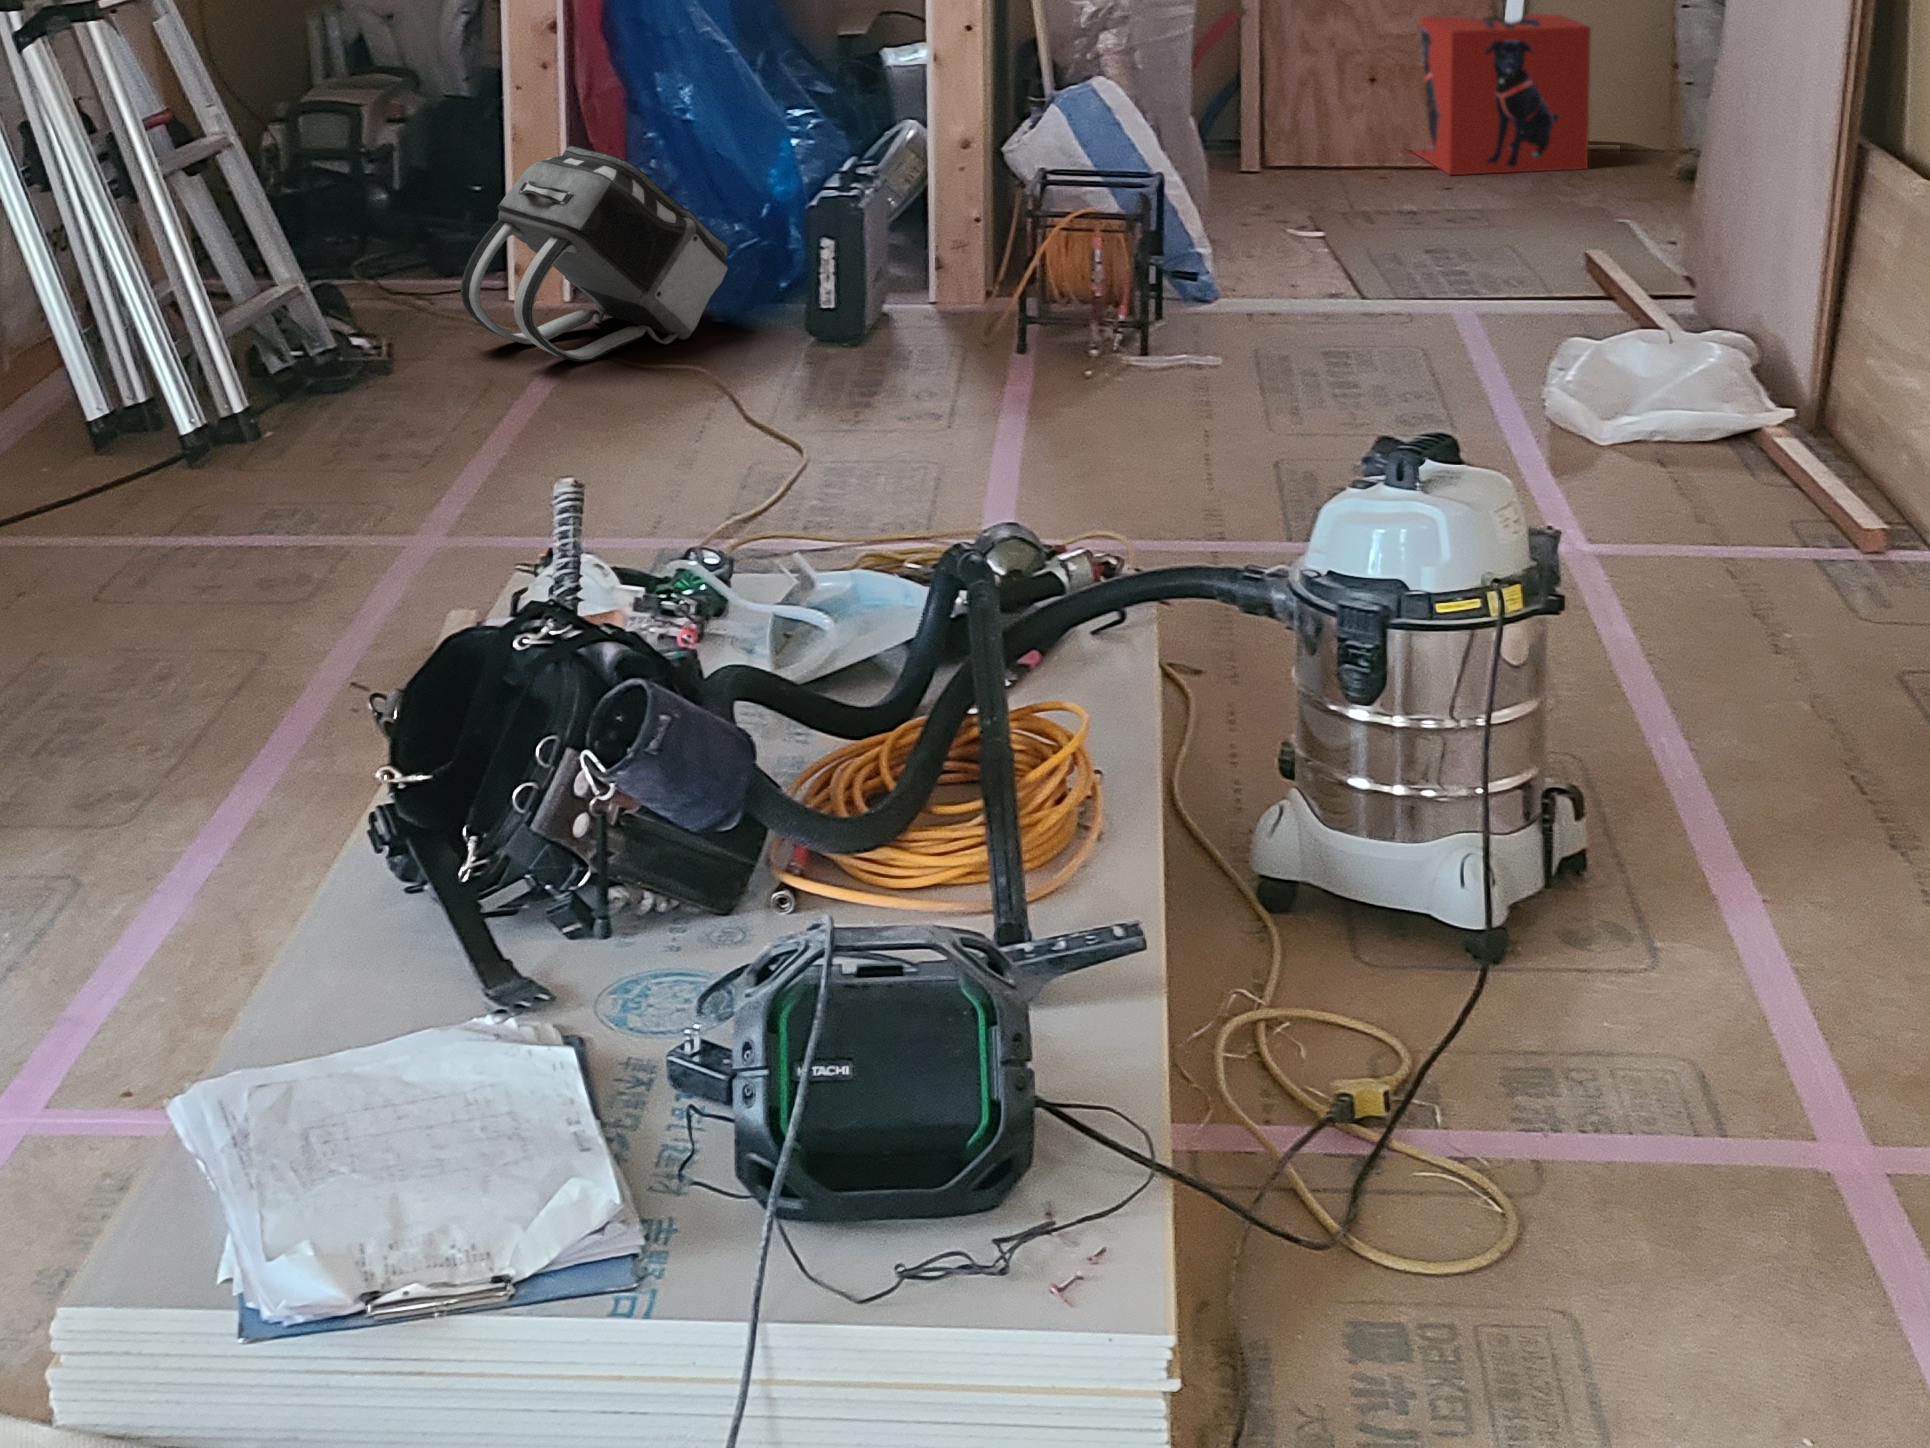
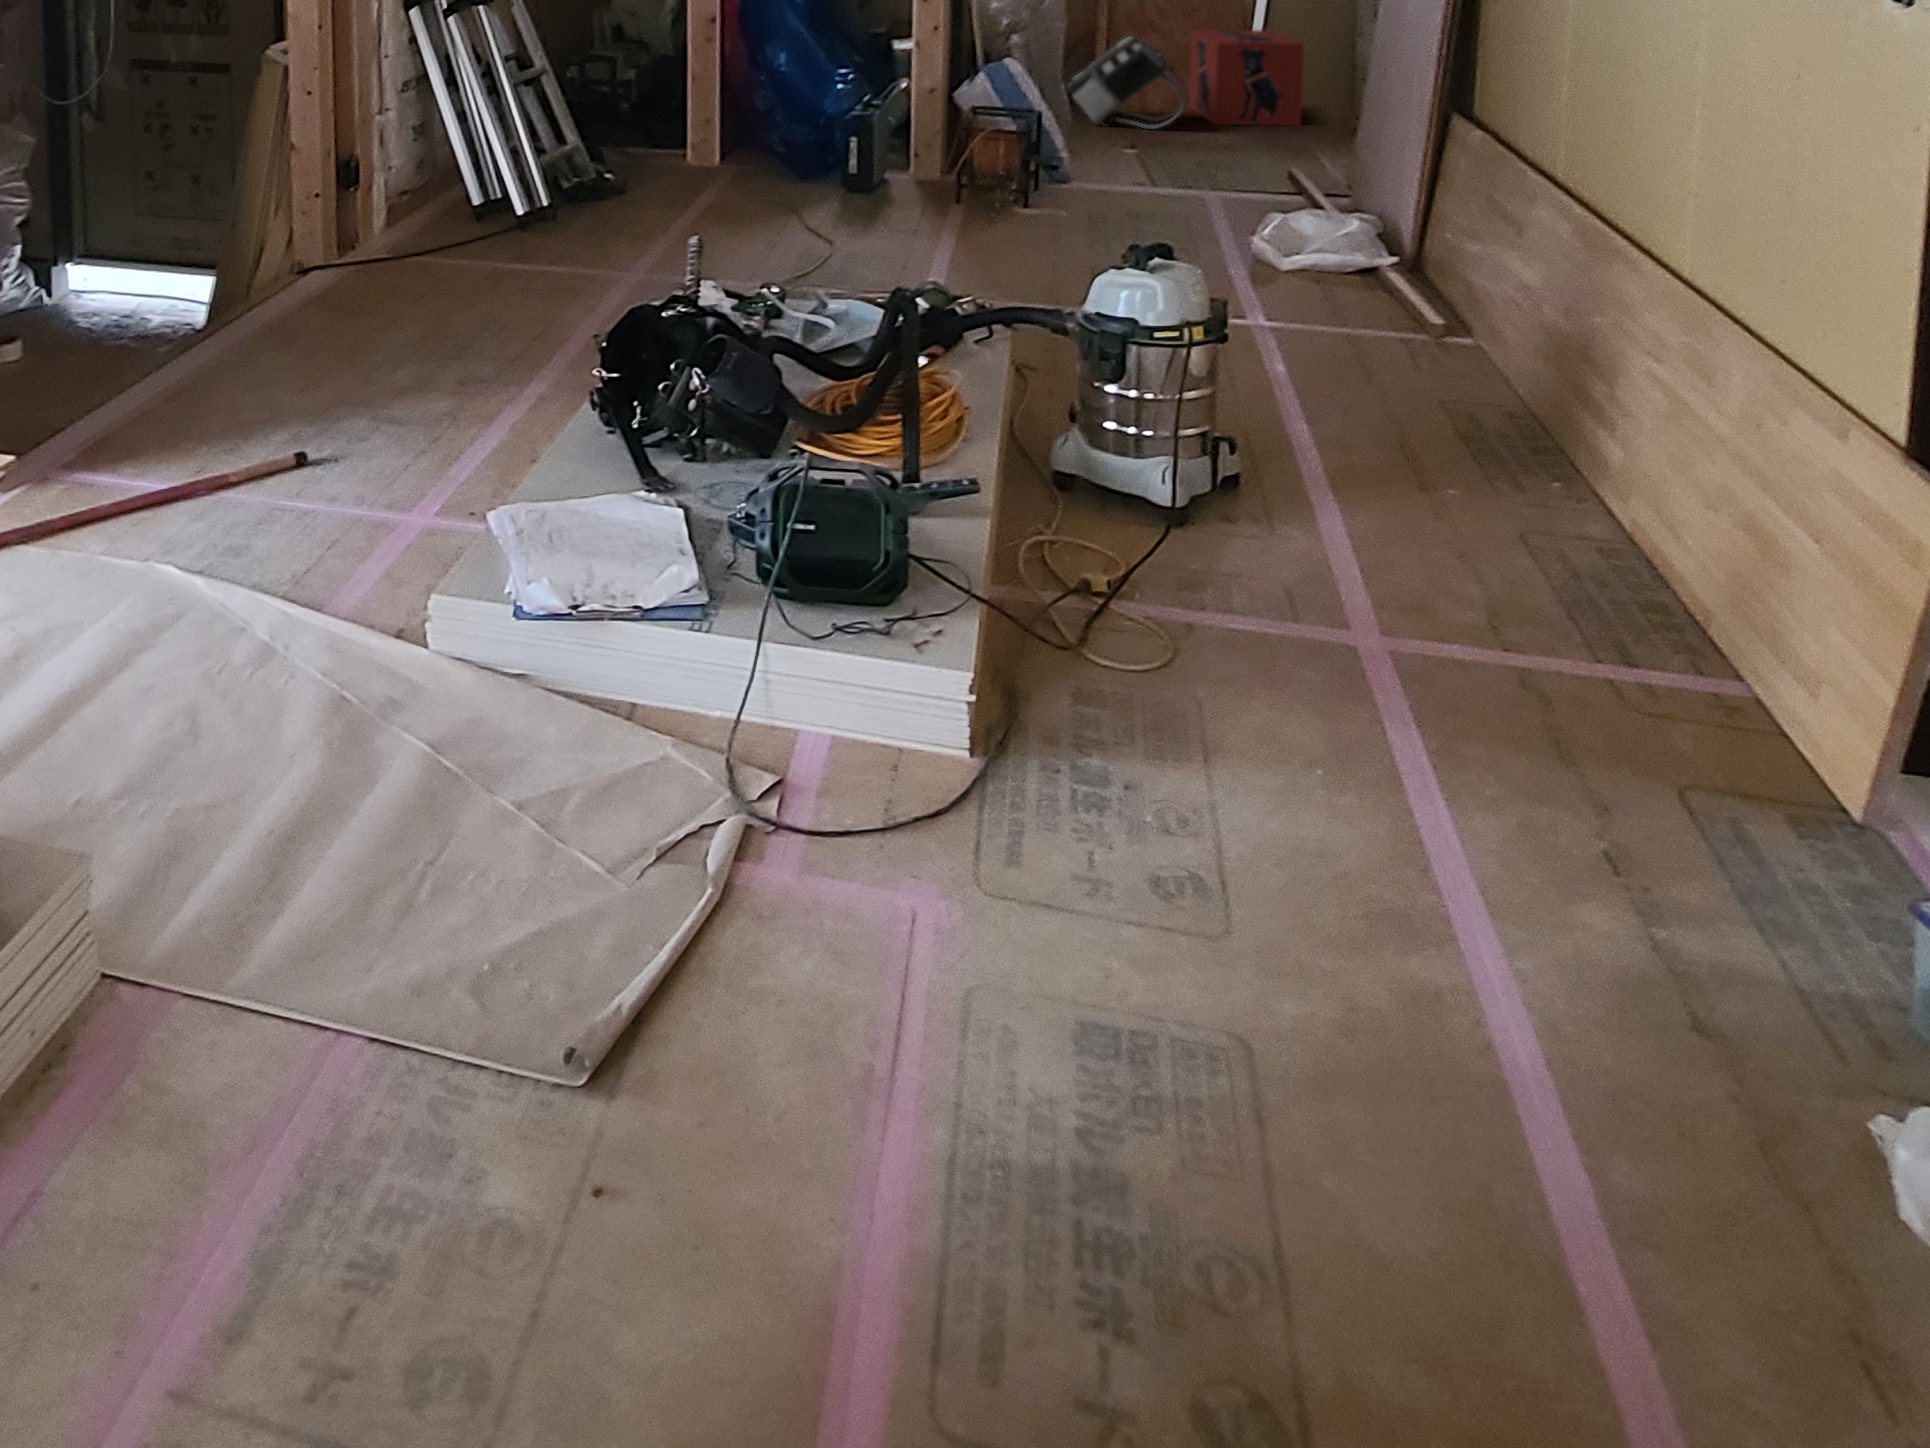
backpack: present [461,146,729,362] -> present [1067,36,1187,129]

